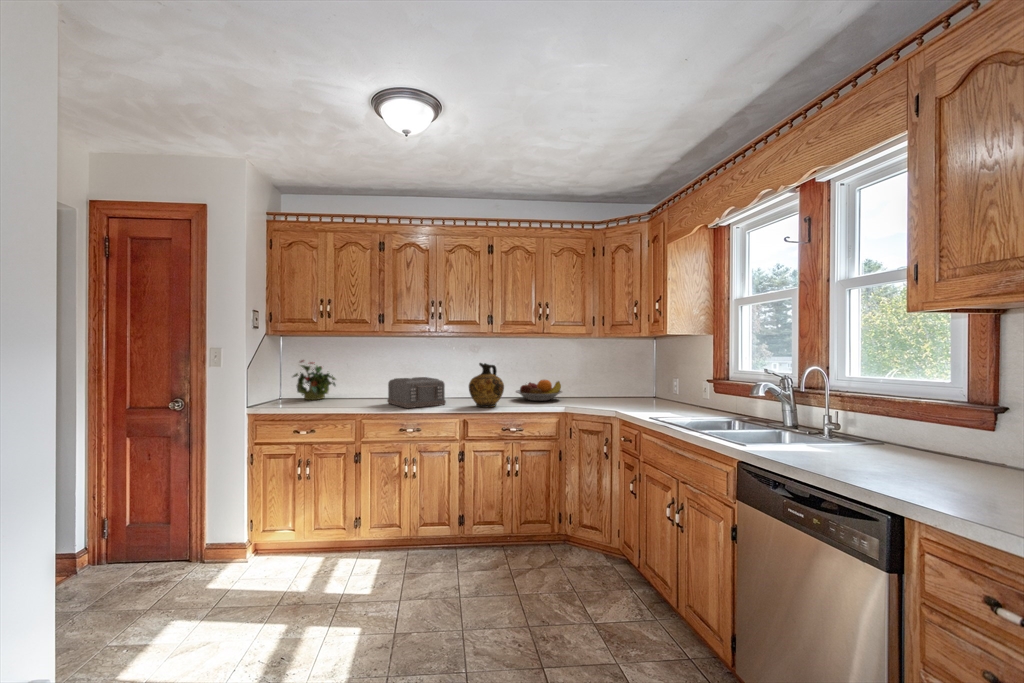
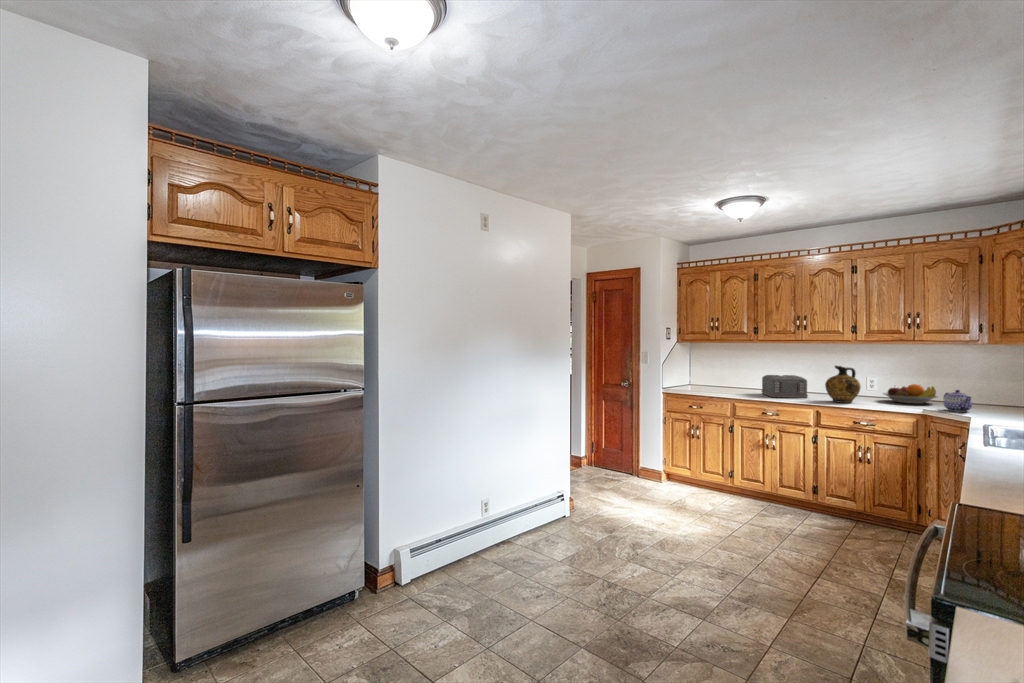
potted plant: present [293,360,336,400] -> none [697,358,729,387]
teapot: none [575,383,605,406] -> present [943,390,972,412]

